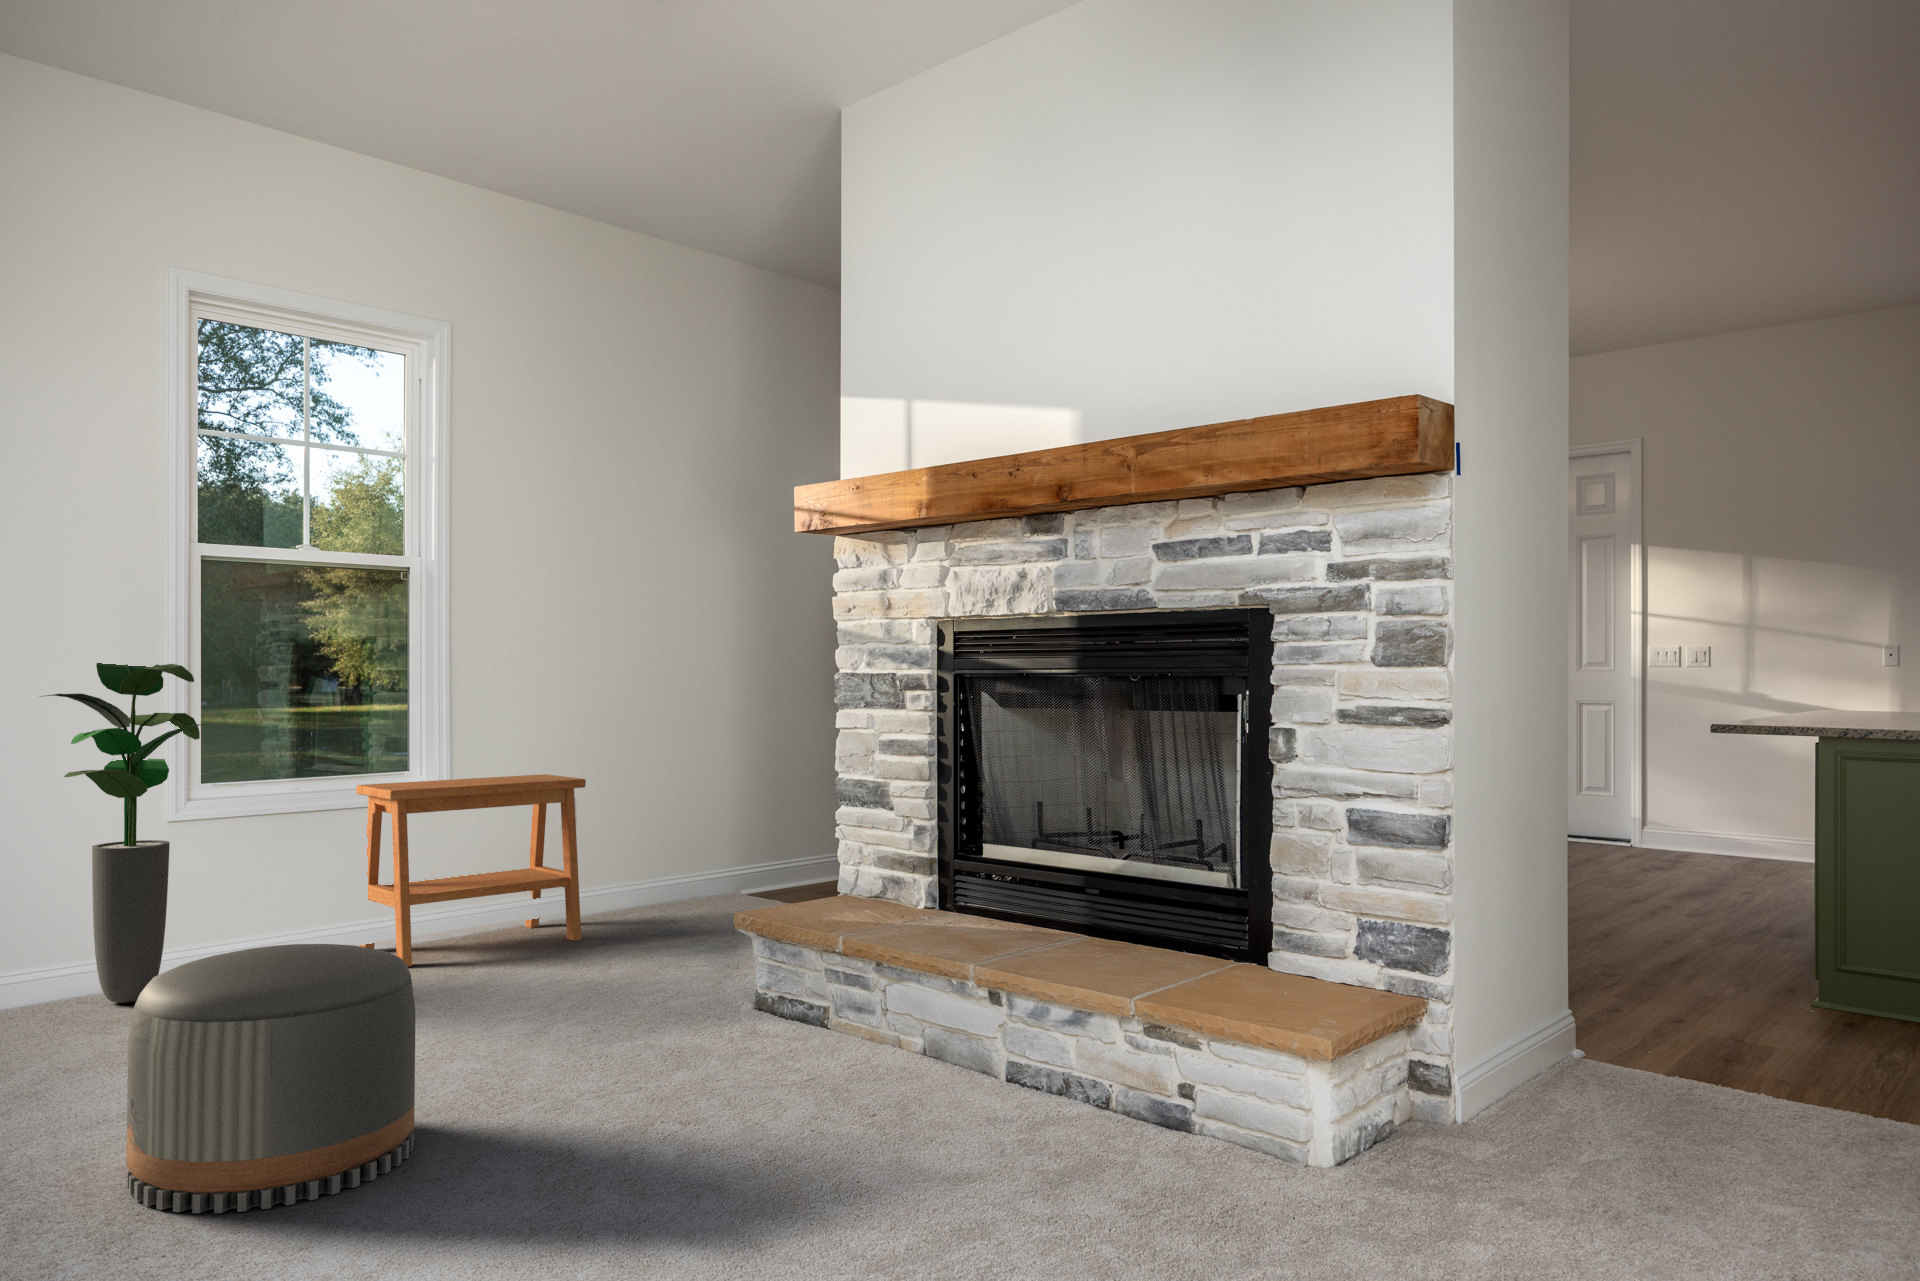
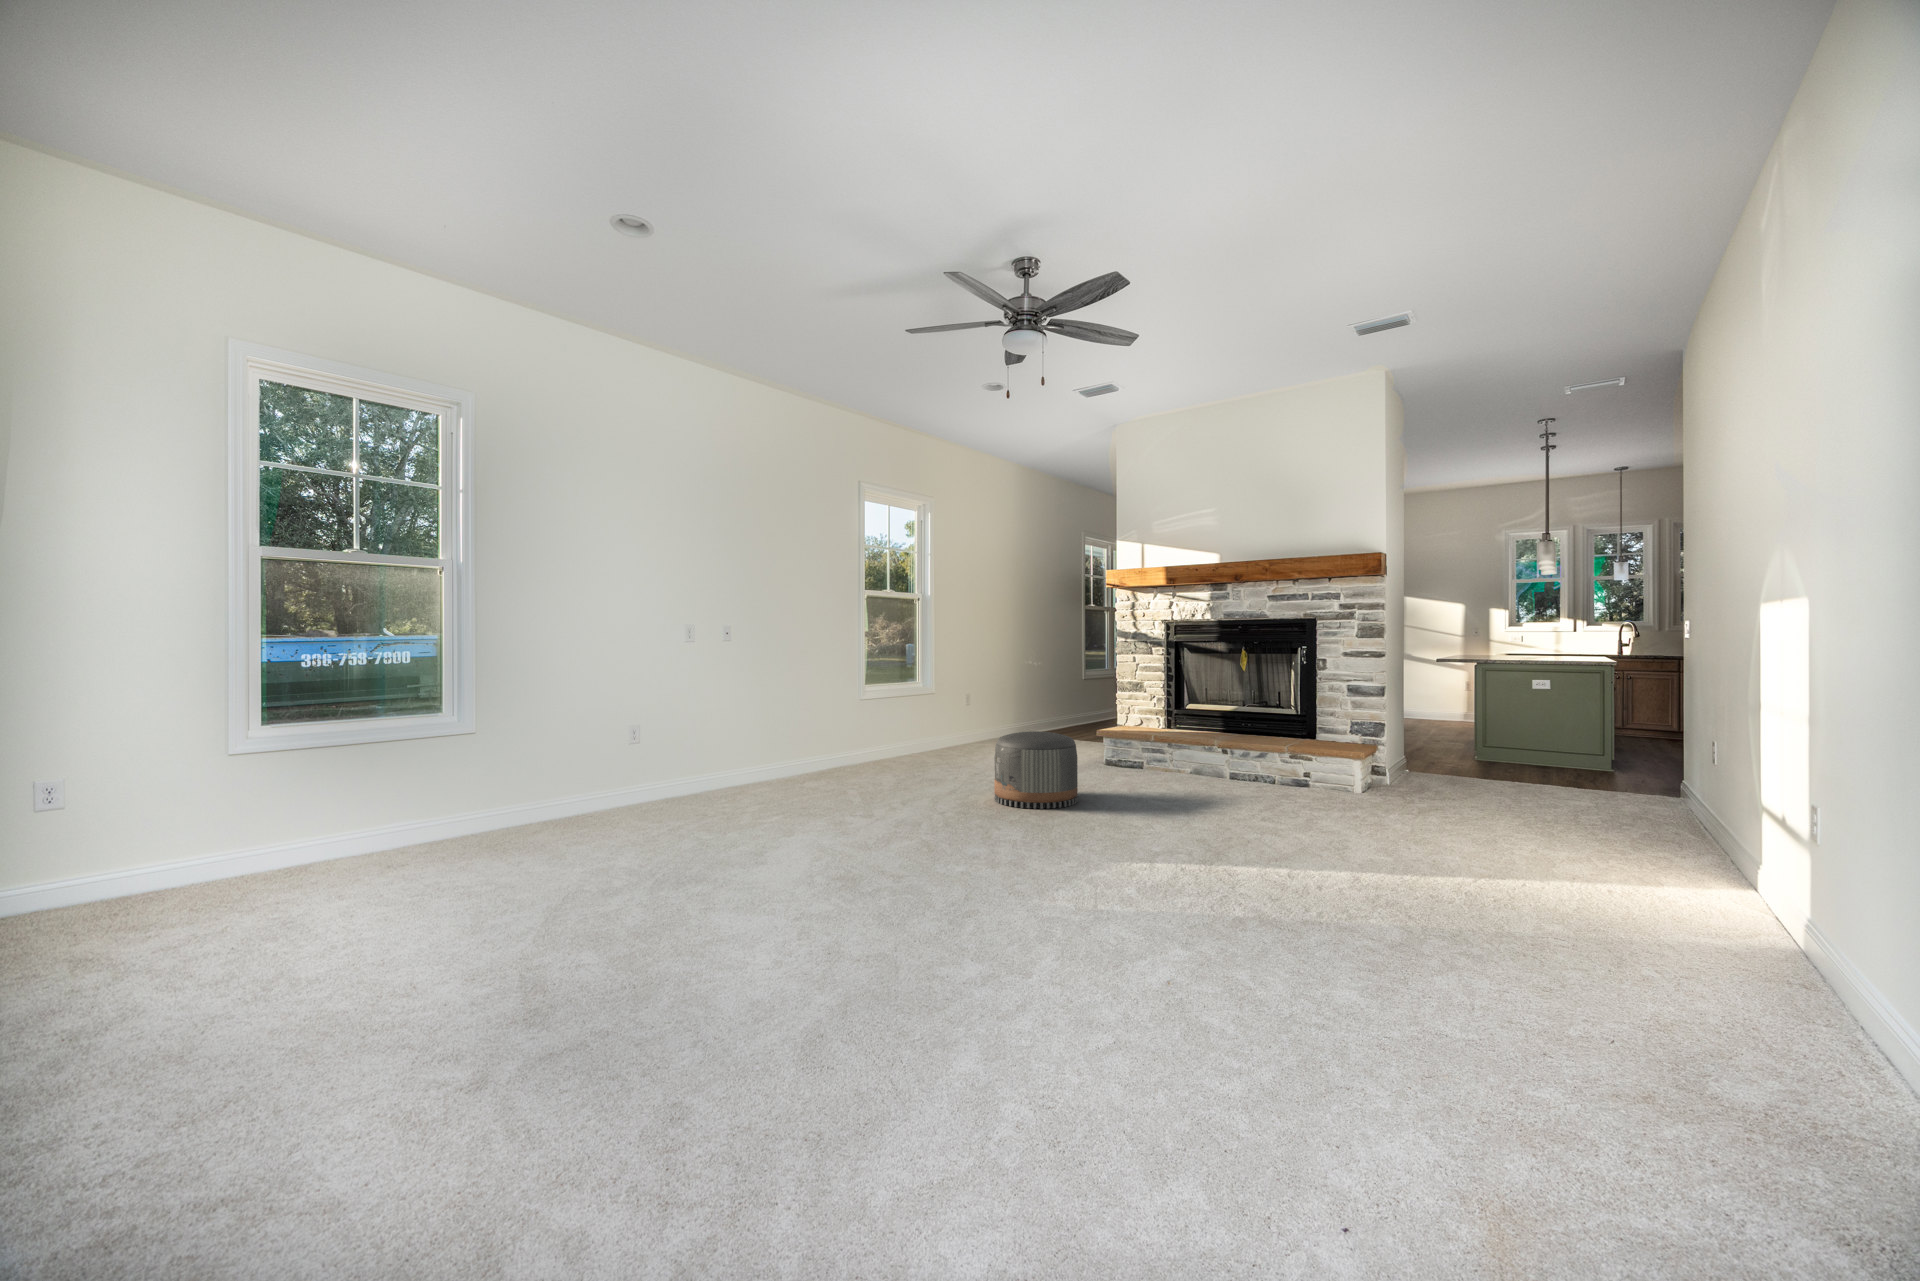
potted plant: present [41,663,211,1003] -> none [837,637,891,770]
side table: present [356,774,586,966] -> none [907,684,988,759]

